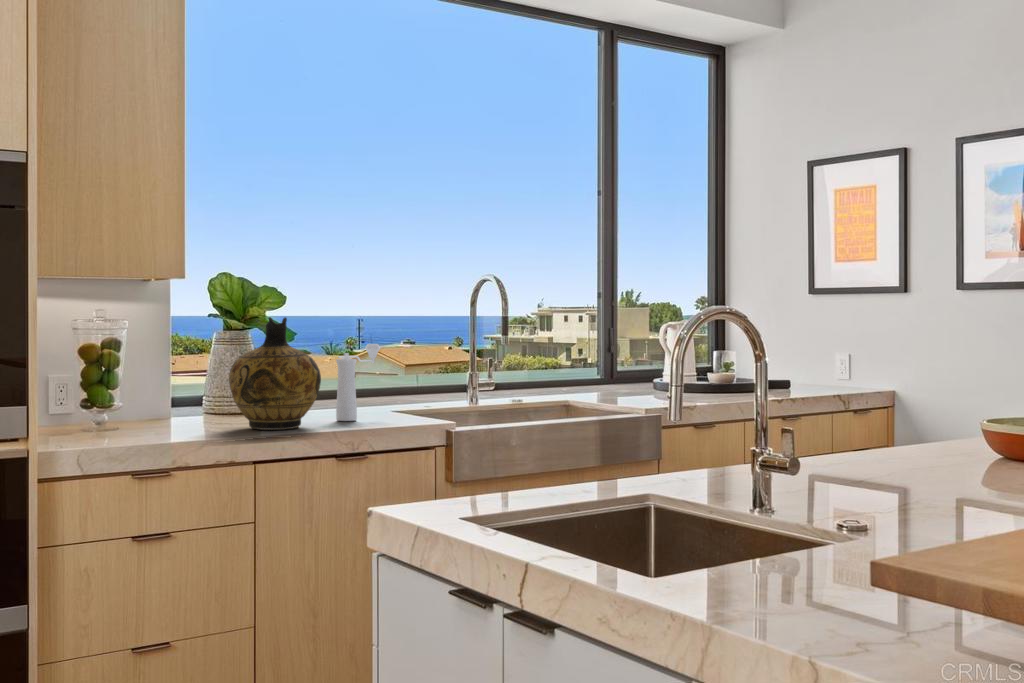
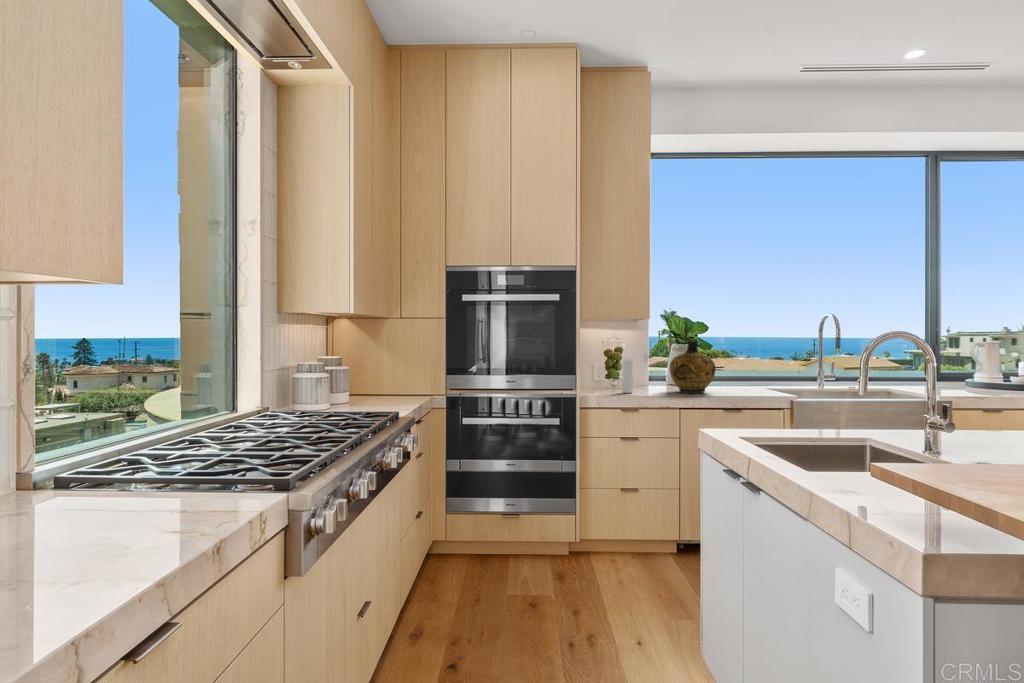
pepper mill: present [336,344,380,421] -> present [622,353,650,393]

